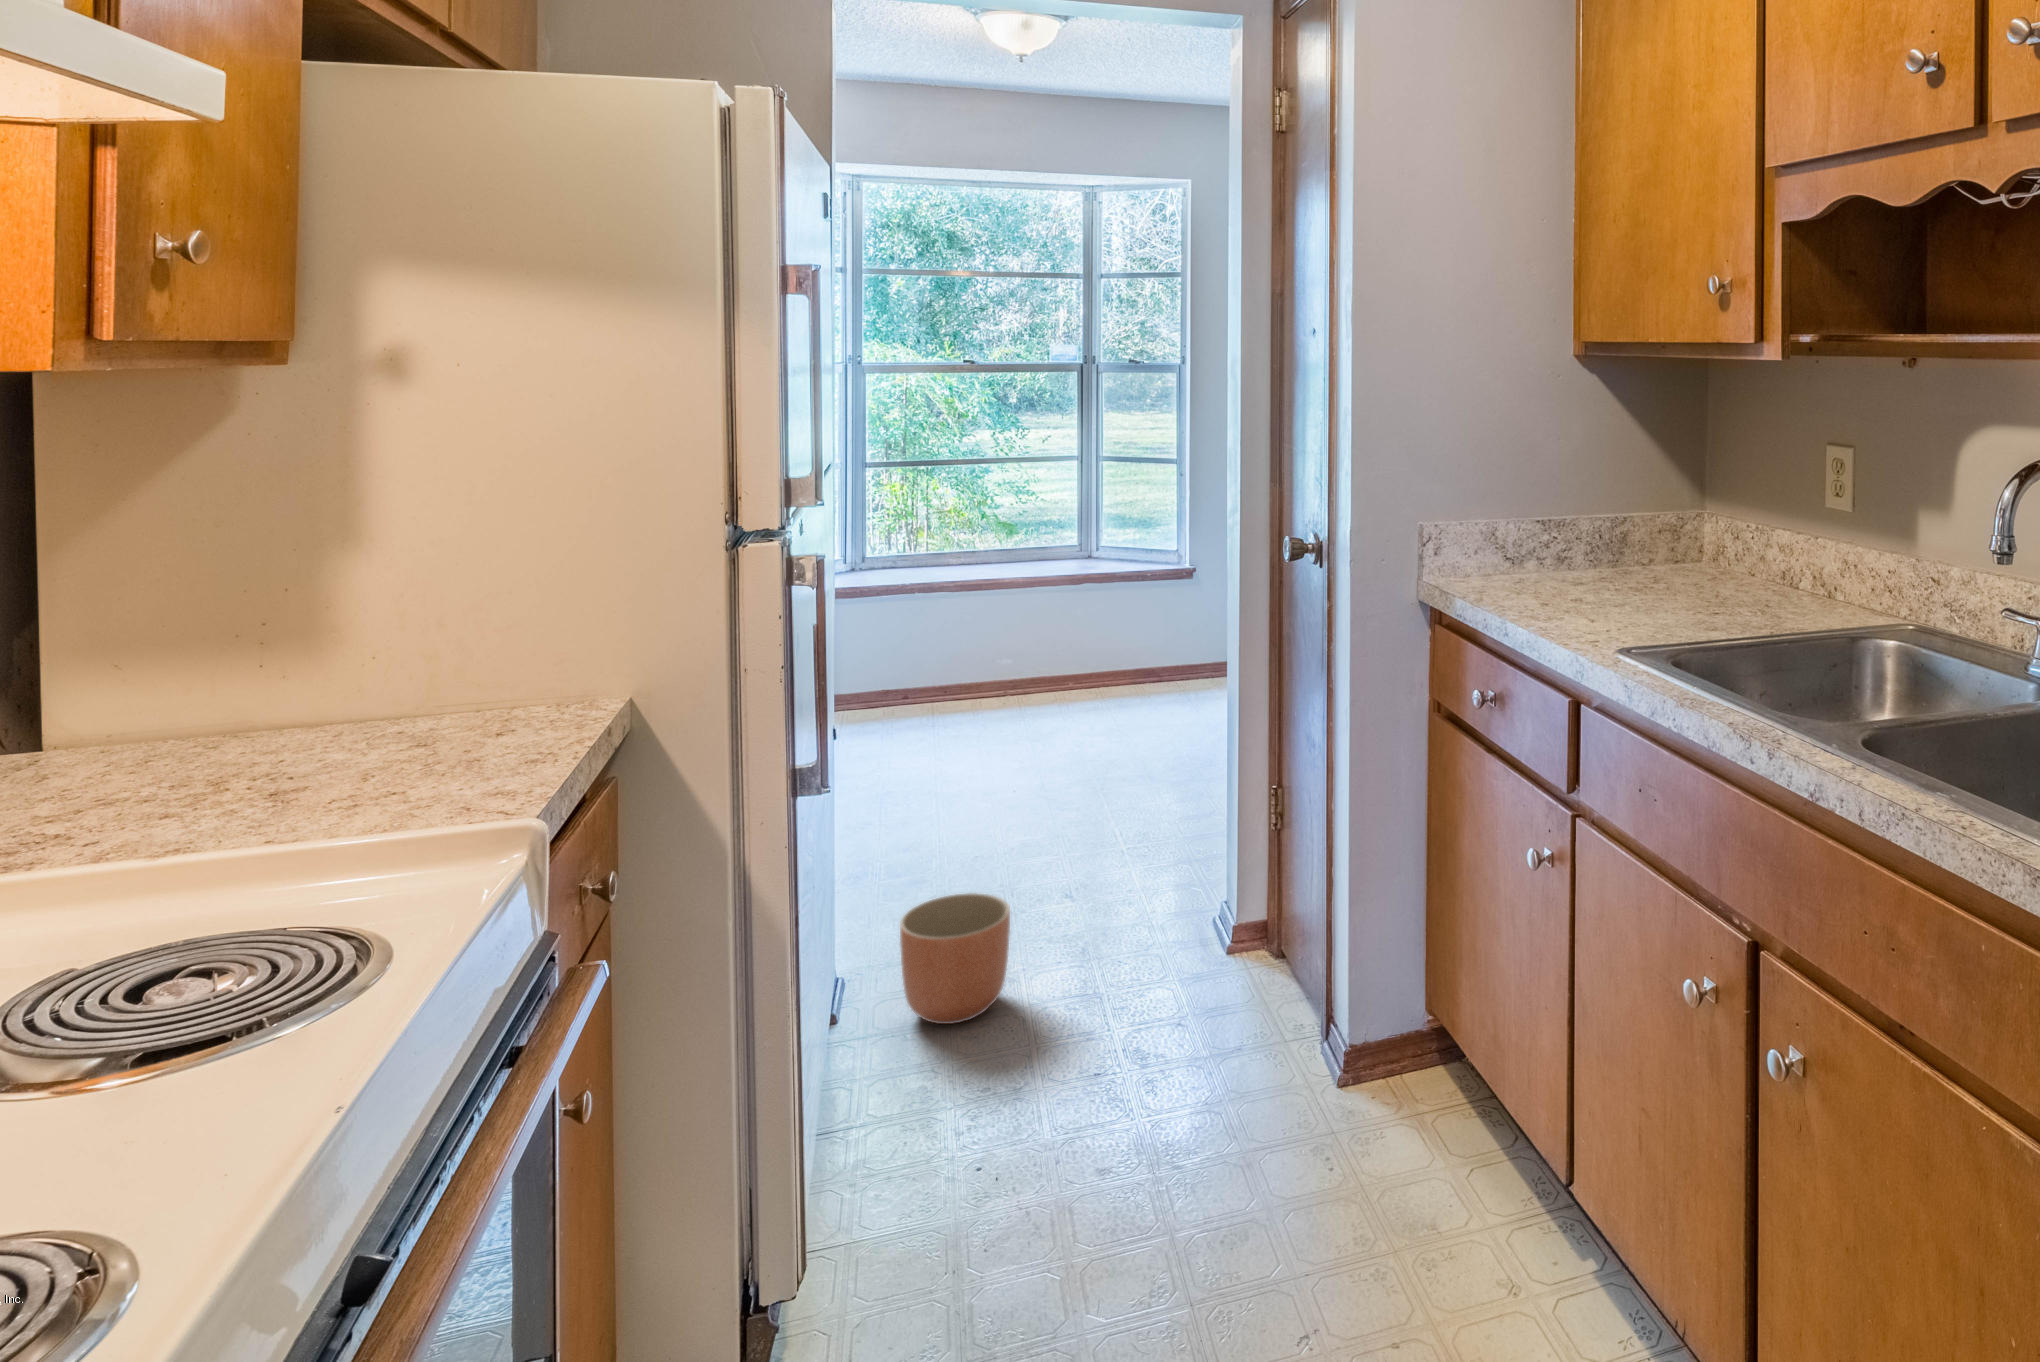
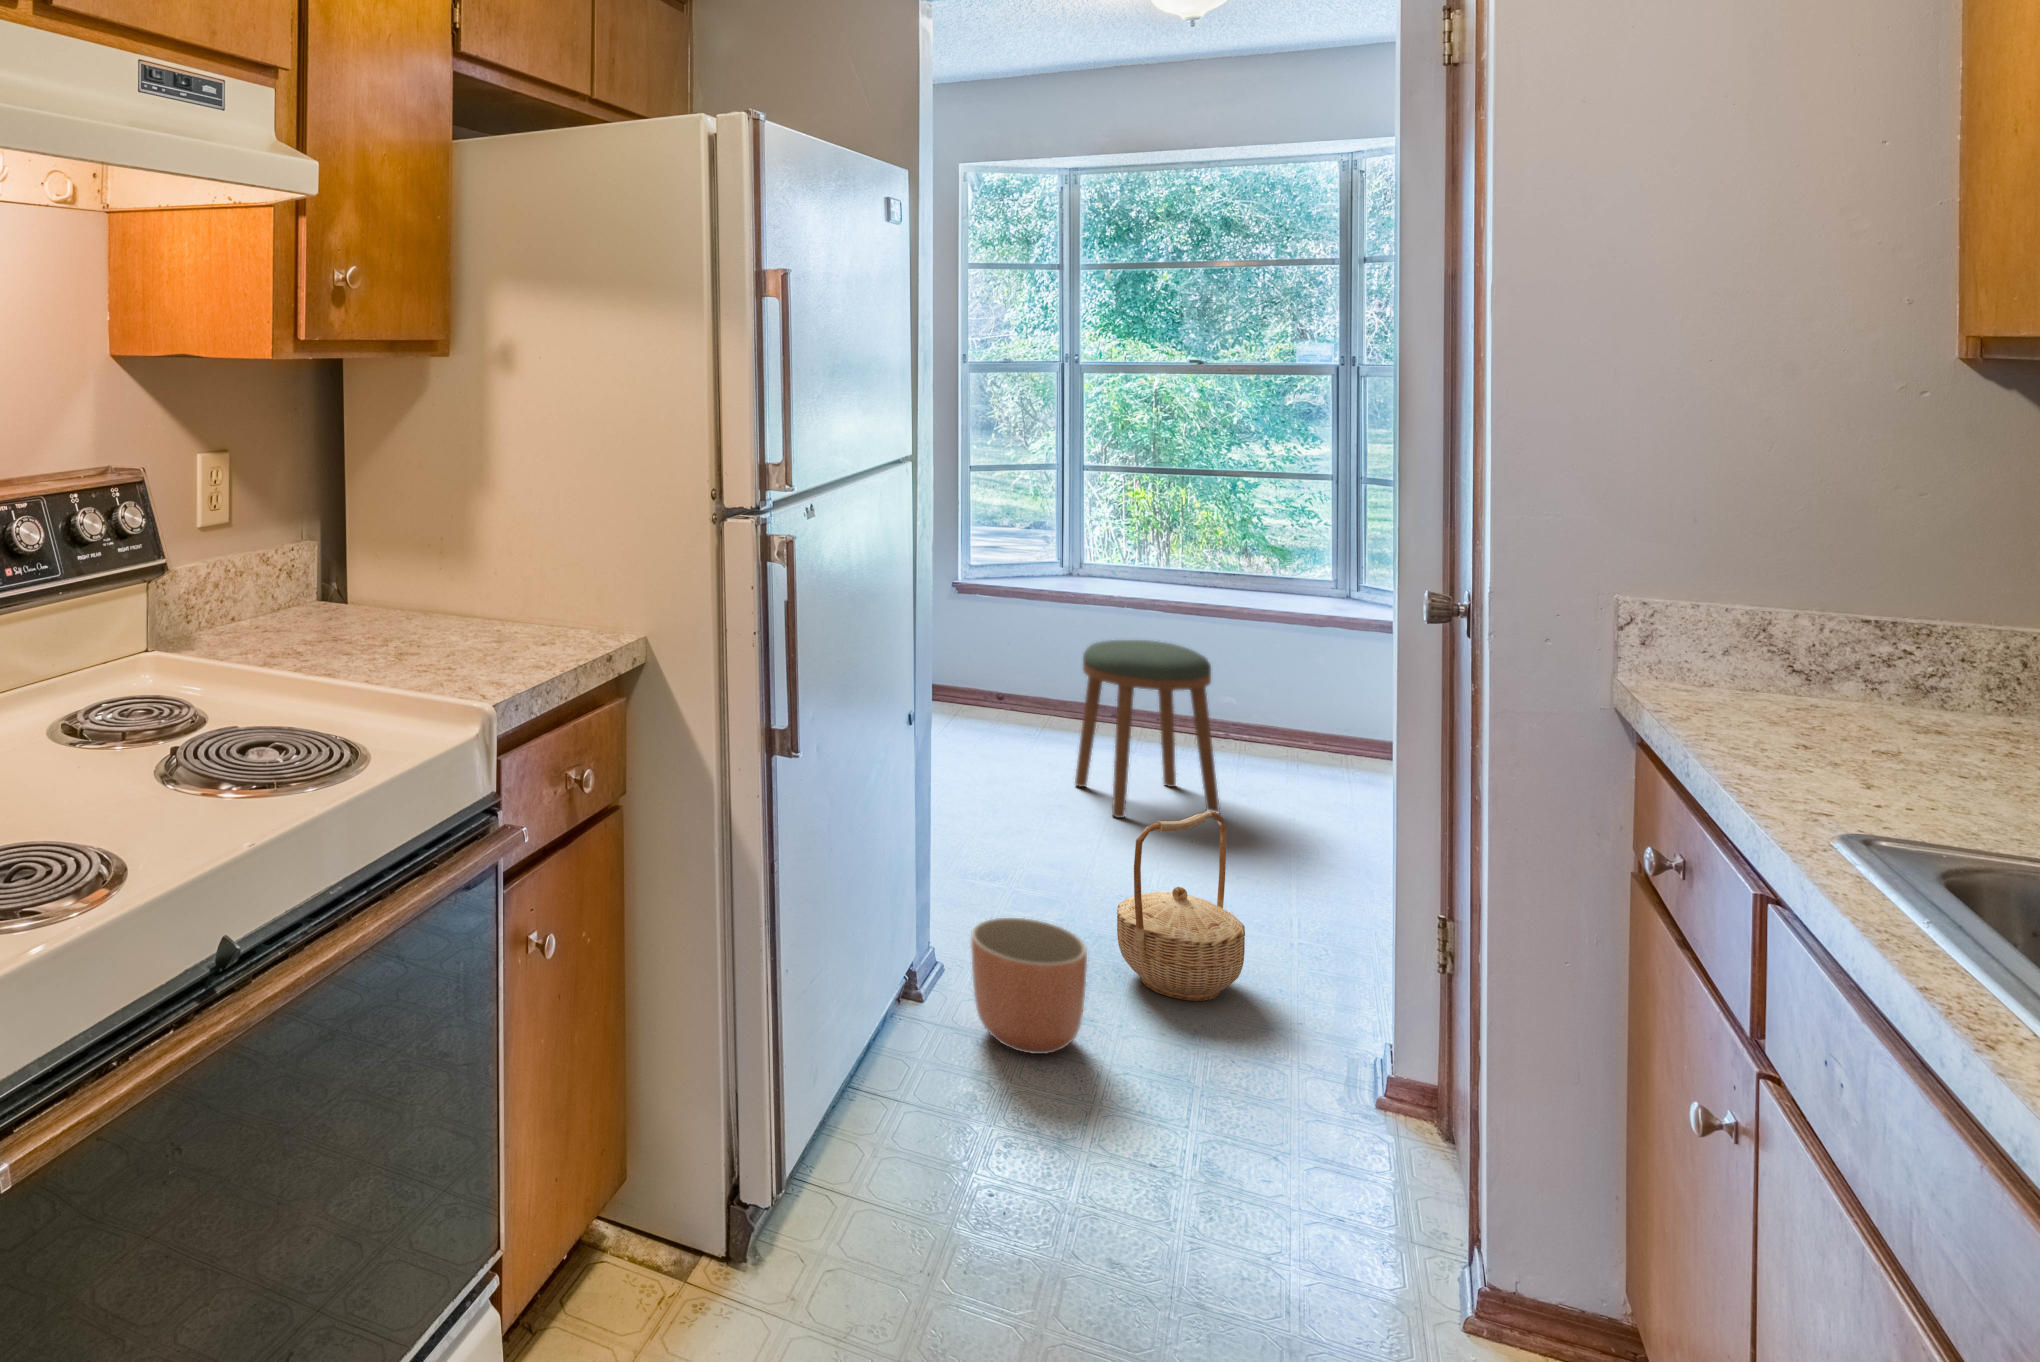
stool: none [892,616,1026,785] -> present [1075,640,1220,818]
basket: none [1003,753,1111,925] -> present [1117,811,1245,1001]

